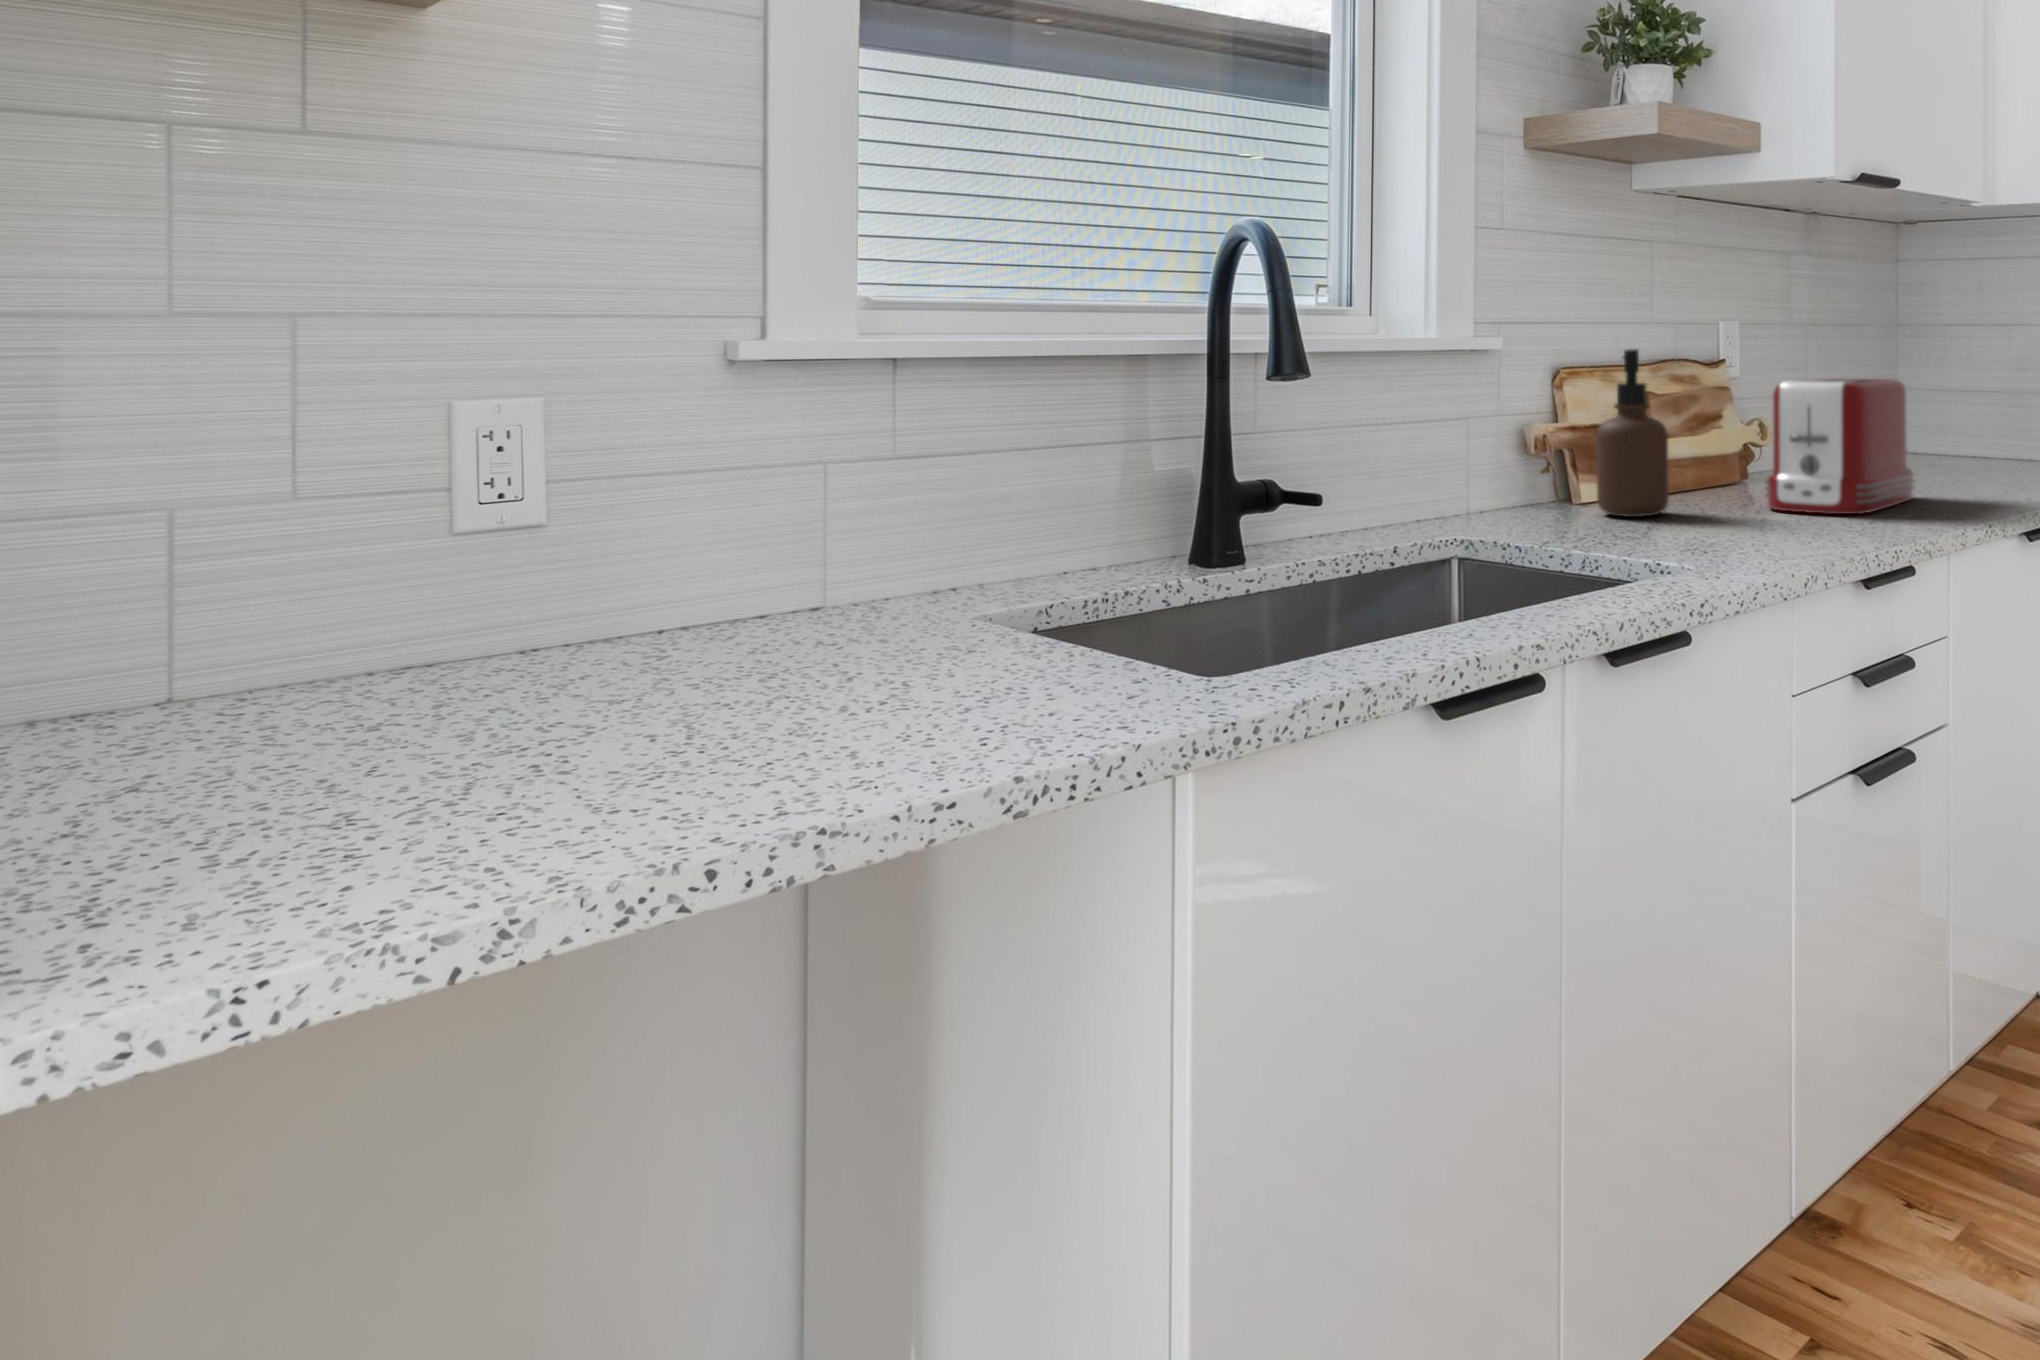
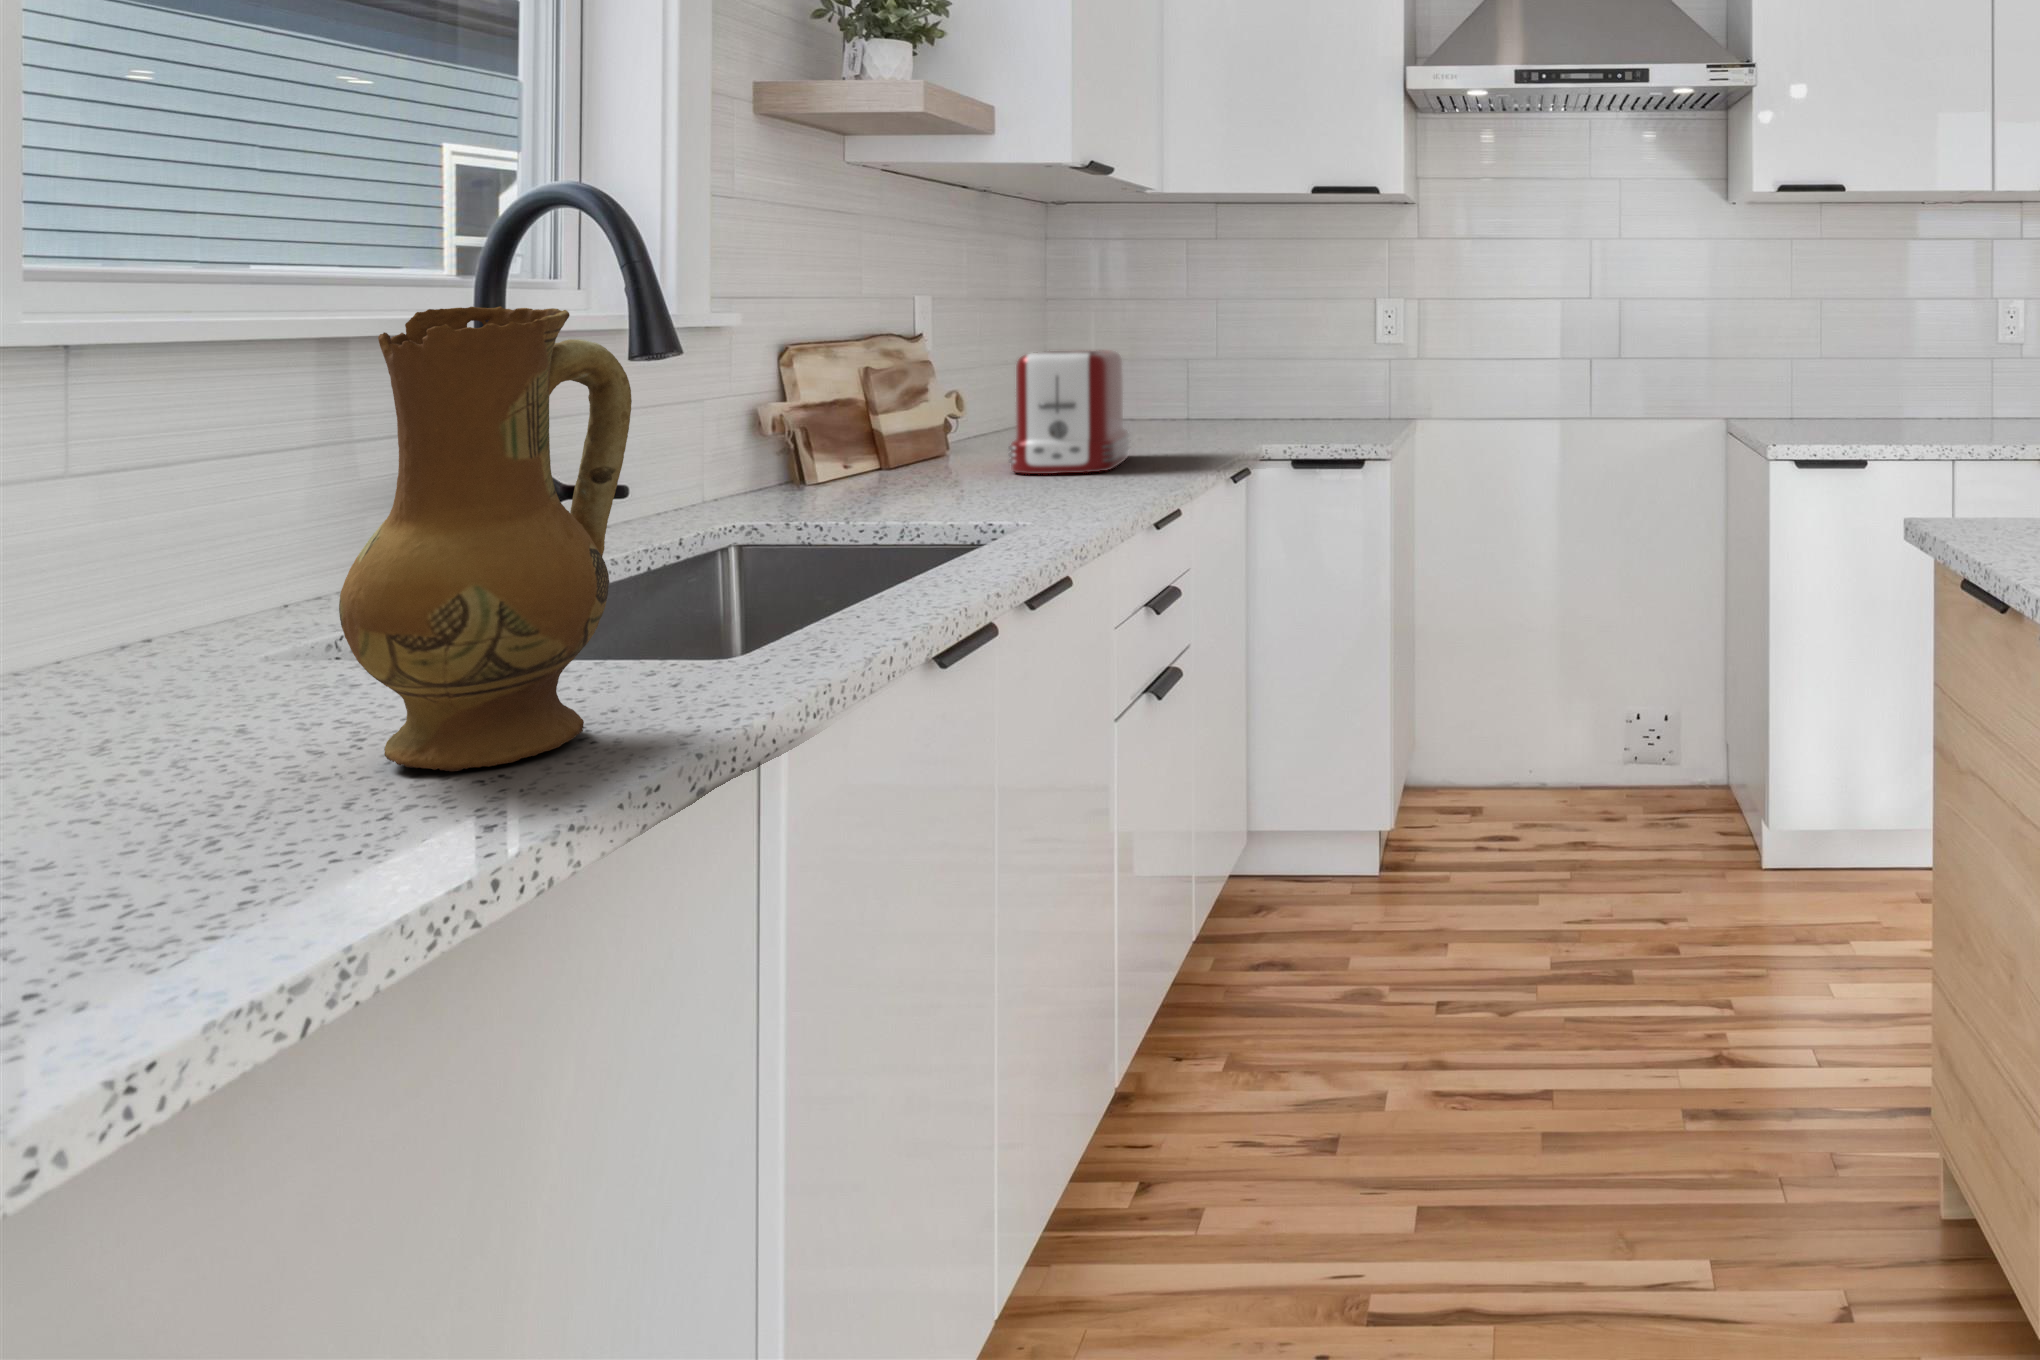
ceramic jug: none [804,335,1052,754] -> present [339,307,632,771]
soap dispenser: present [1596,349,1669,517] -> none [846,324,925,490]

